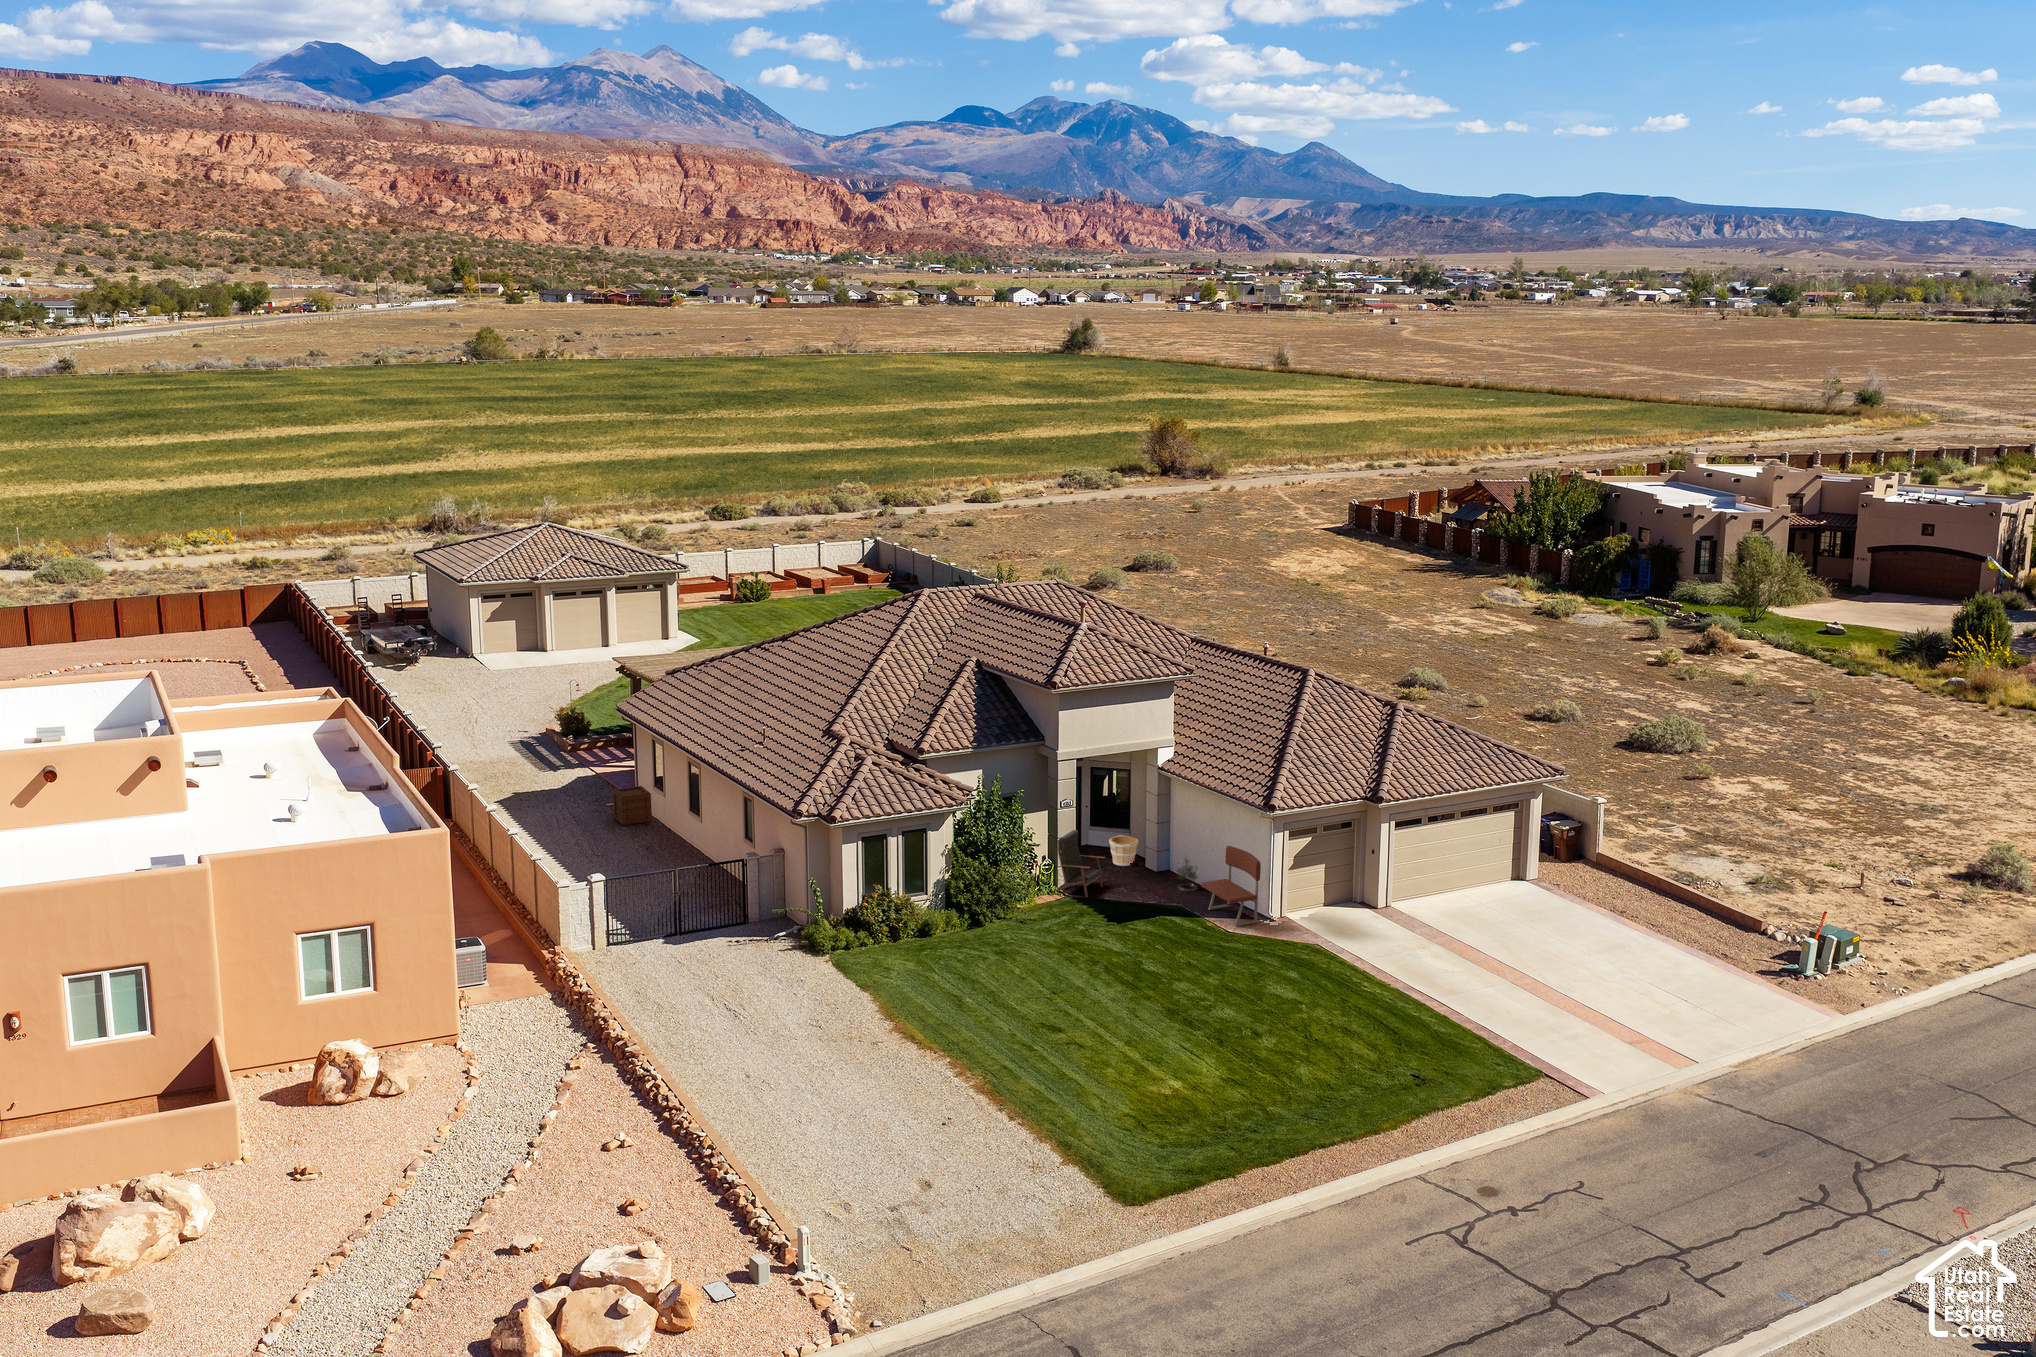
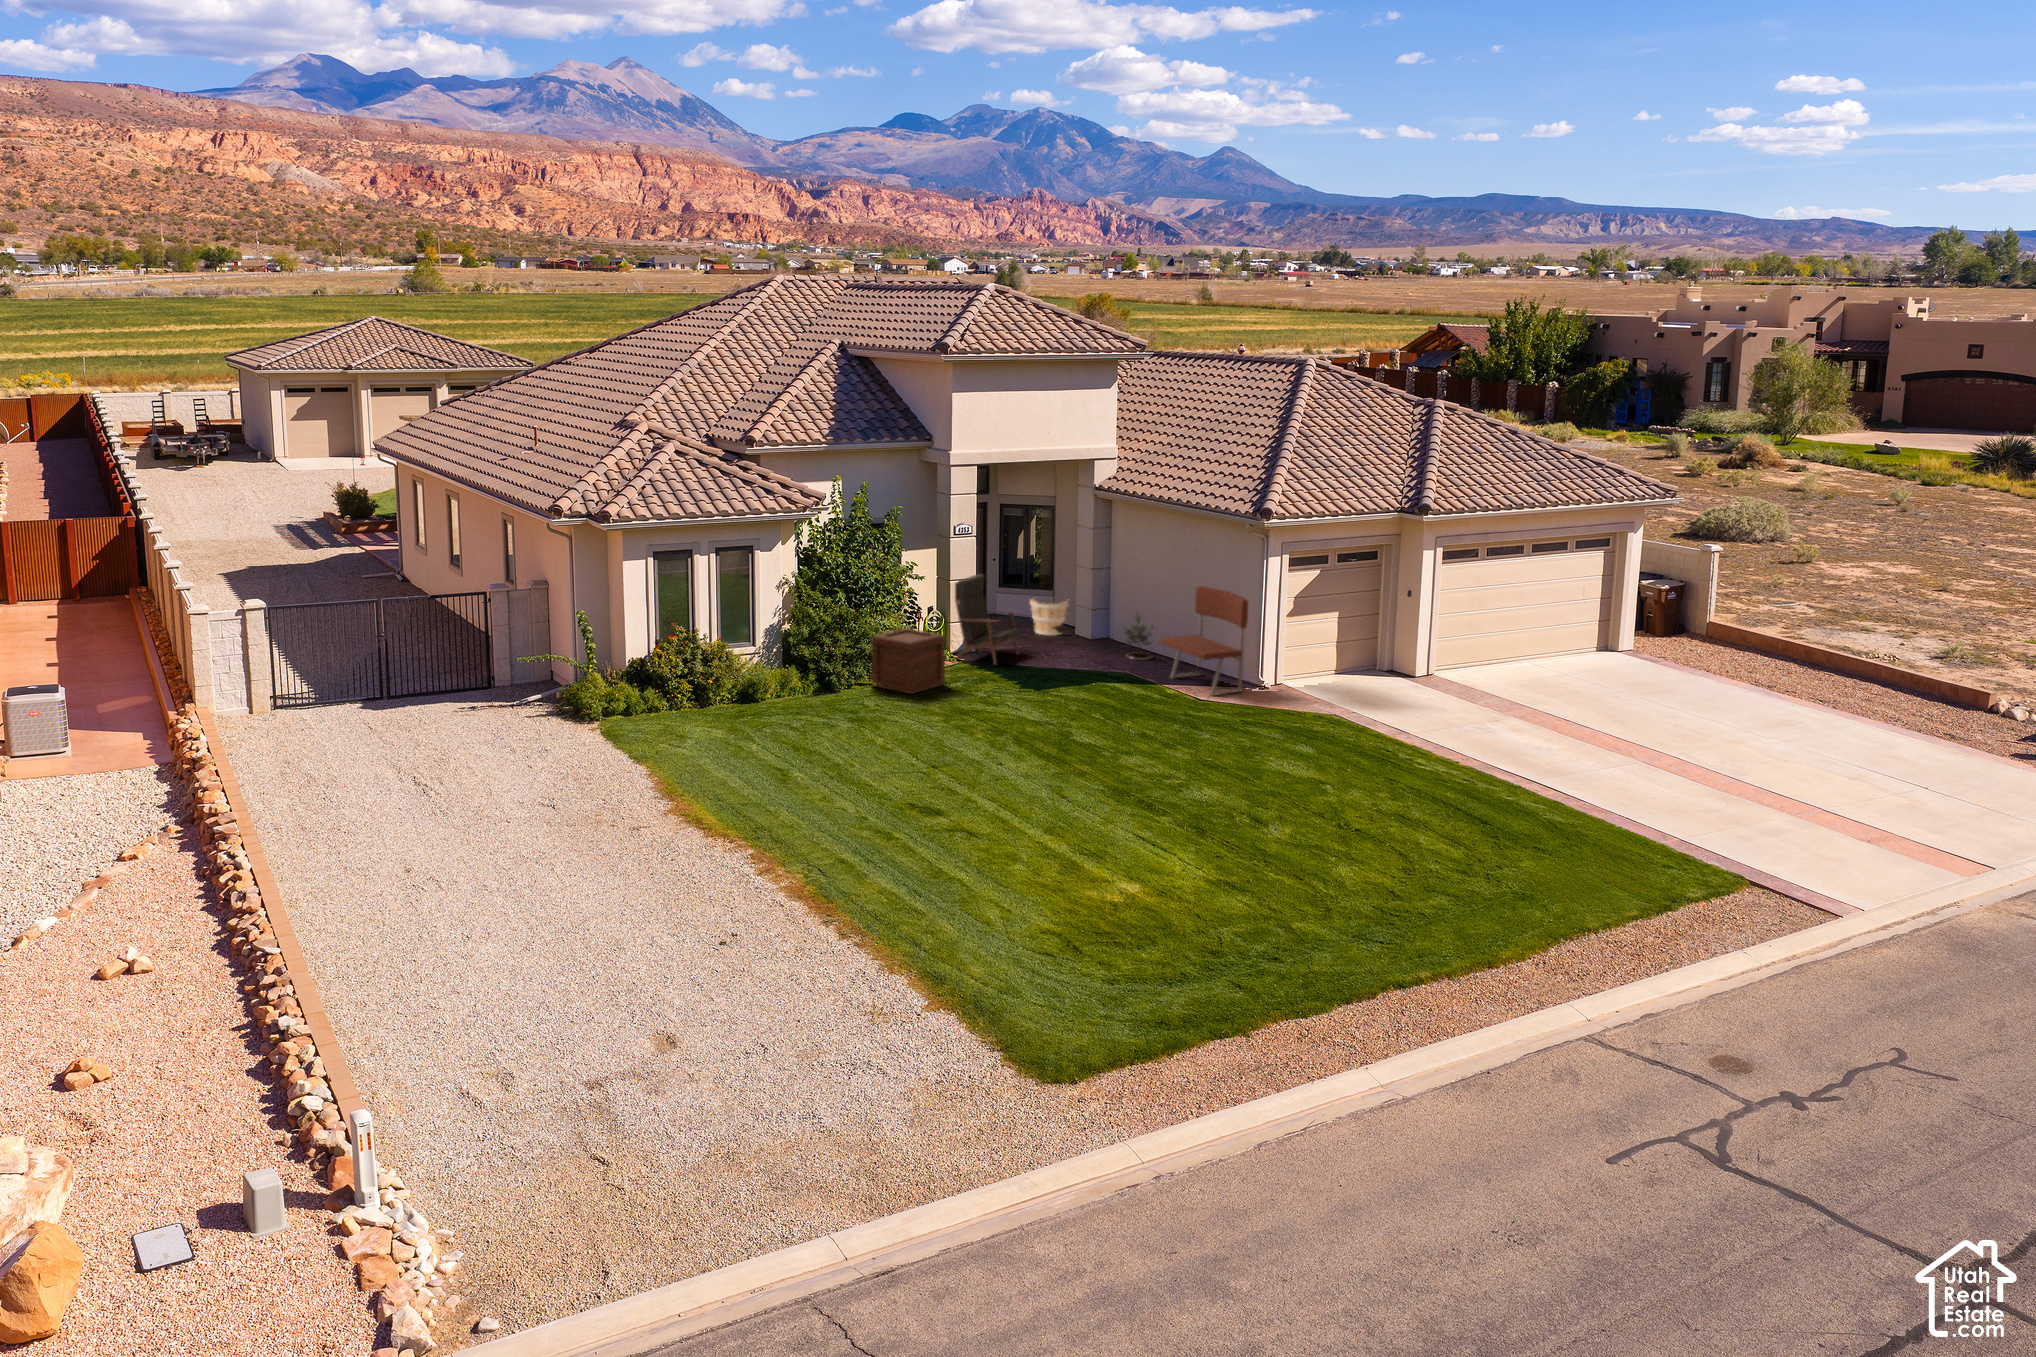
wooden crate: present [613,786,652,825] -> present [872,628,945,694]

